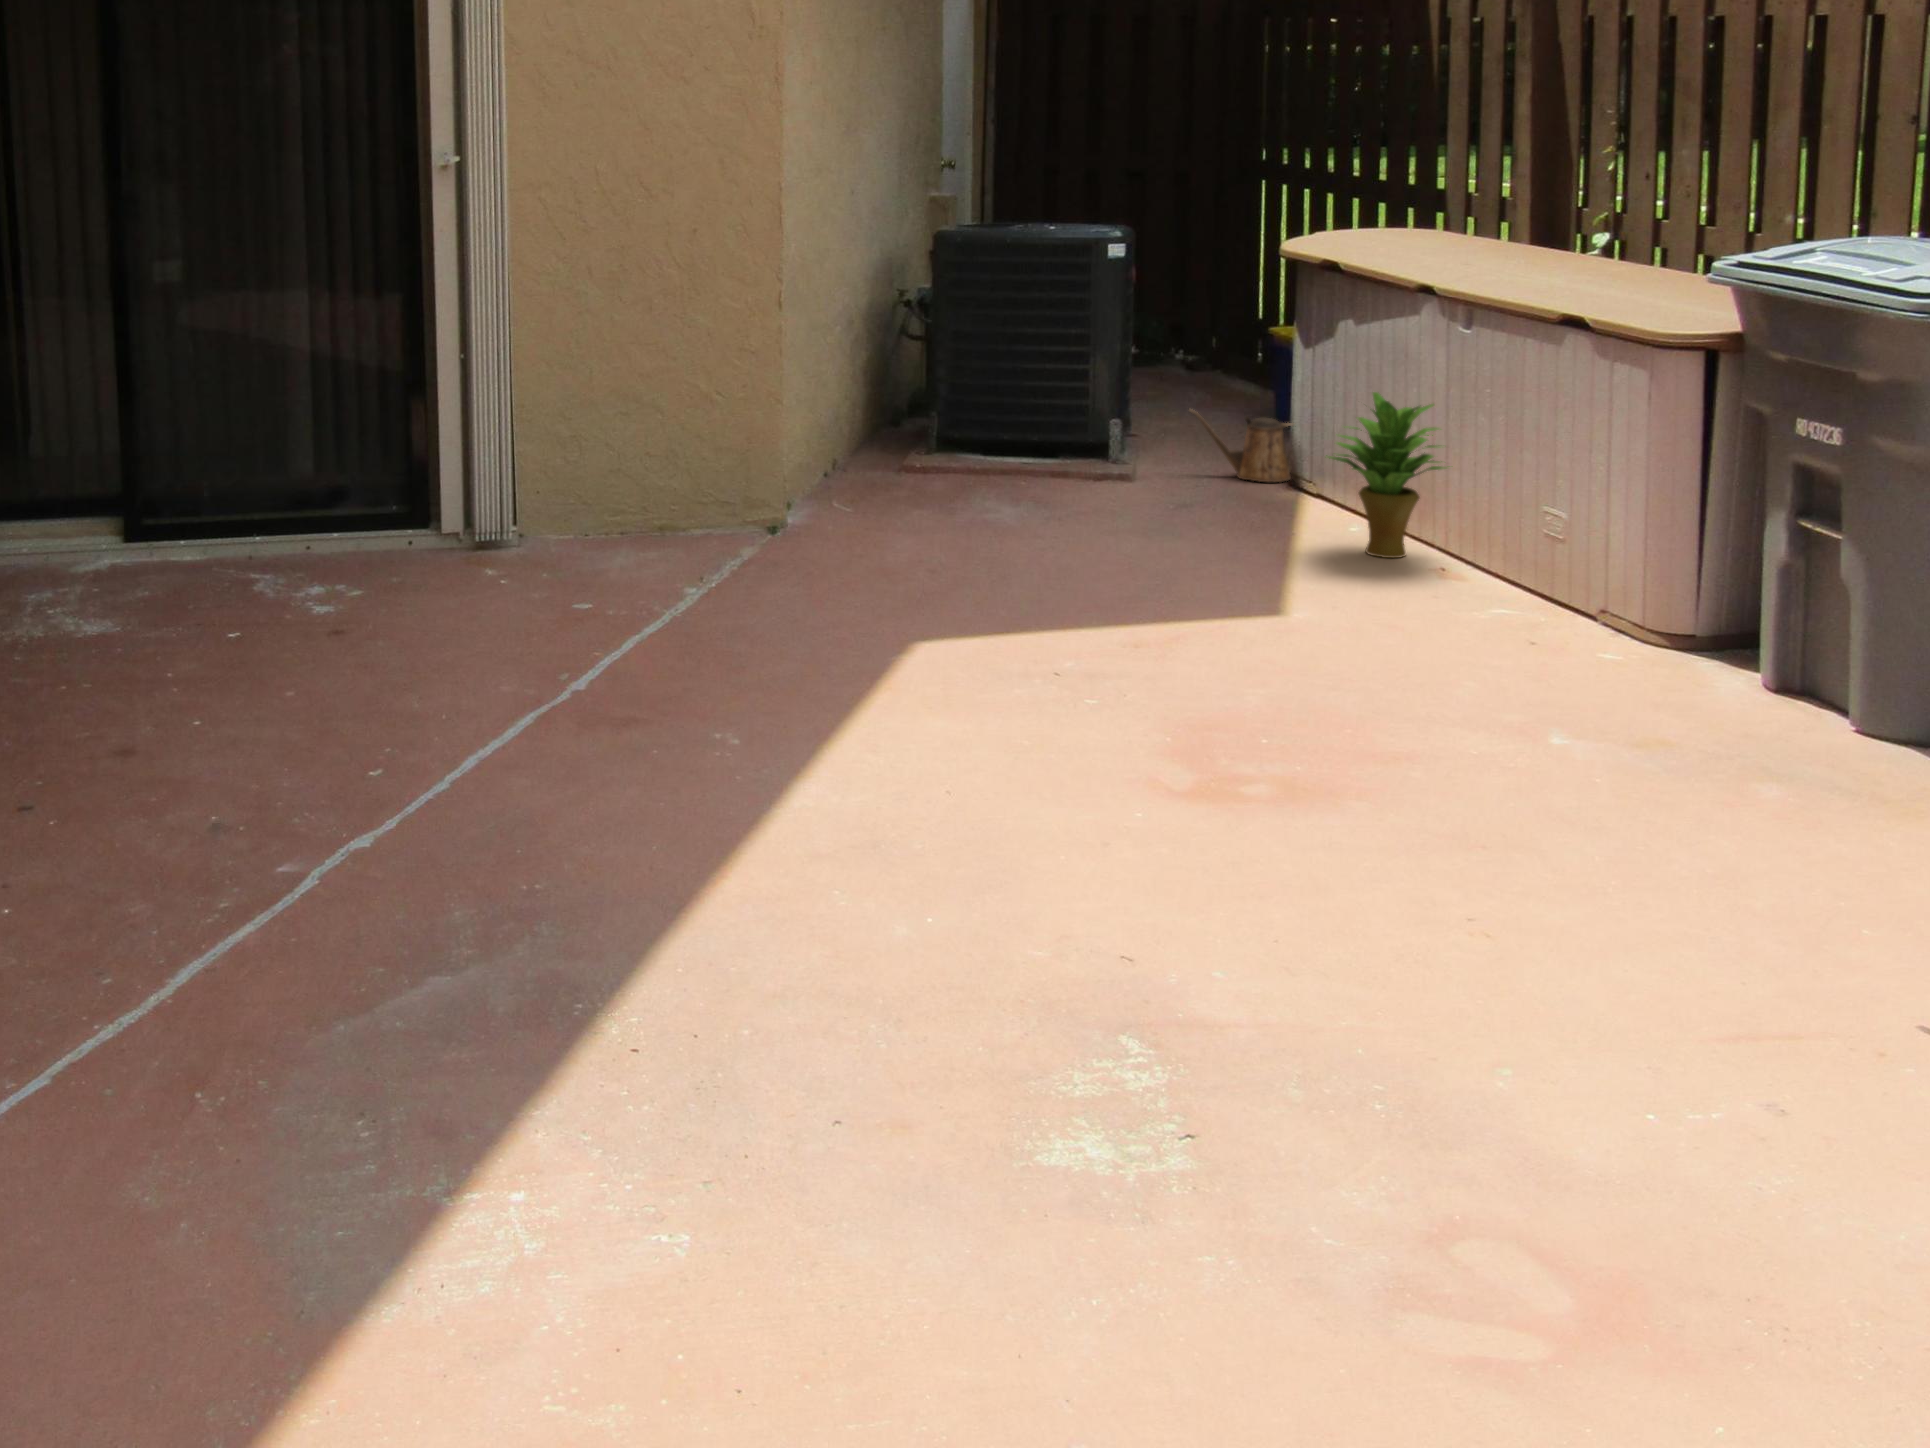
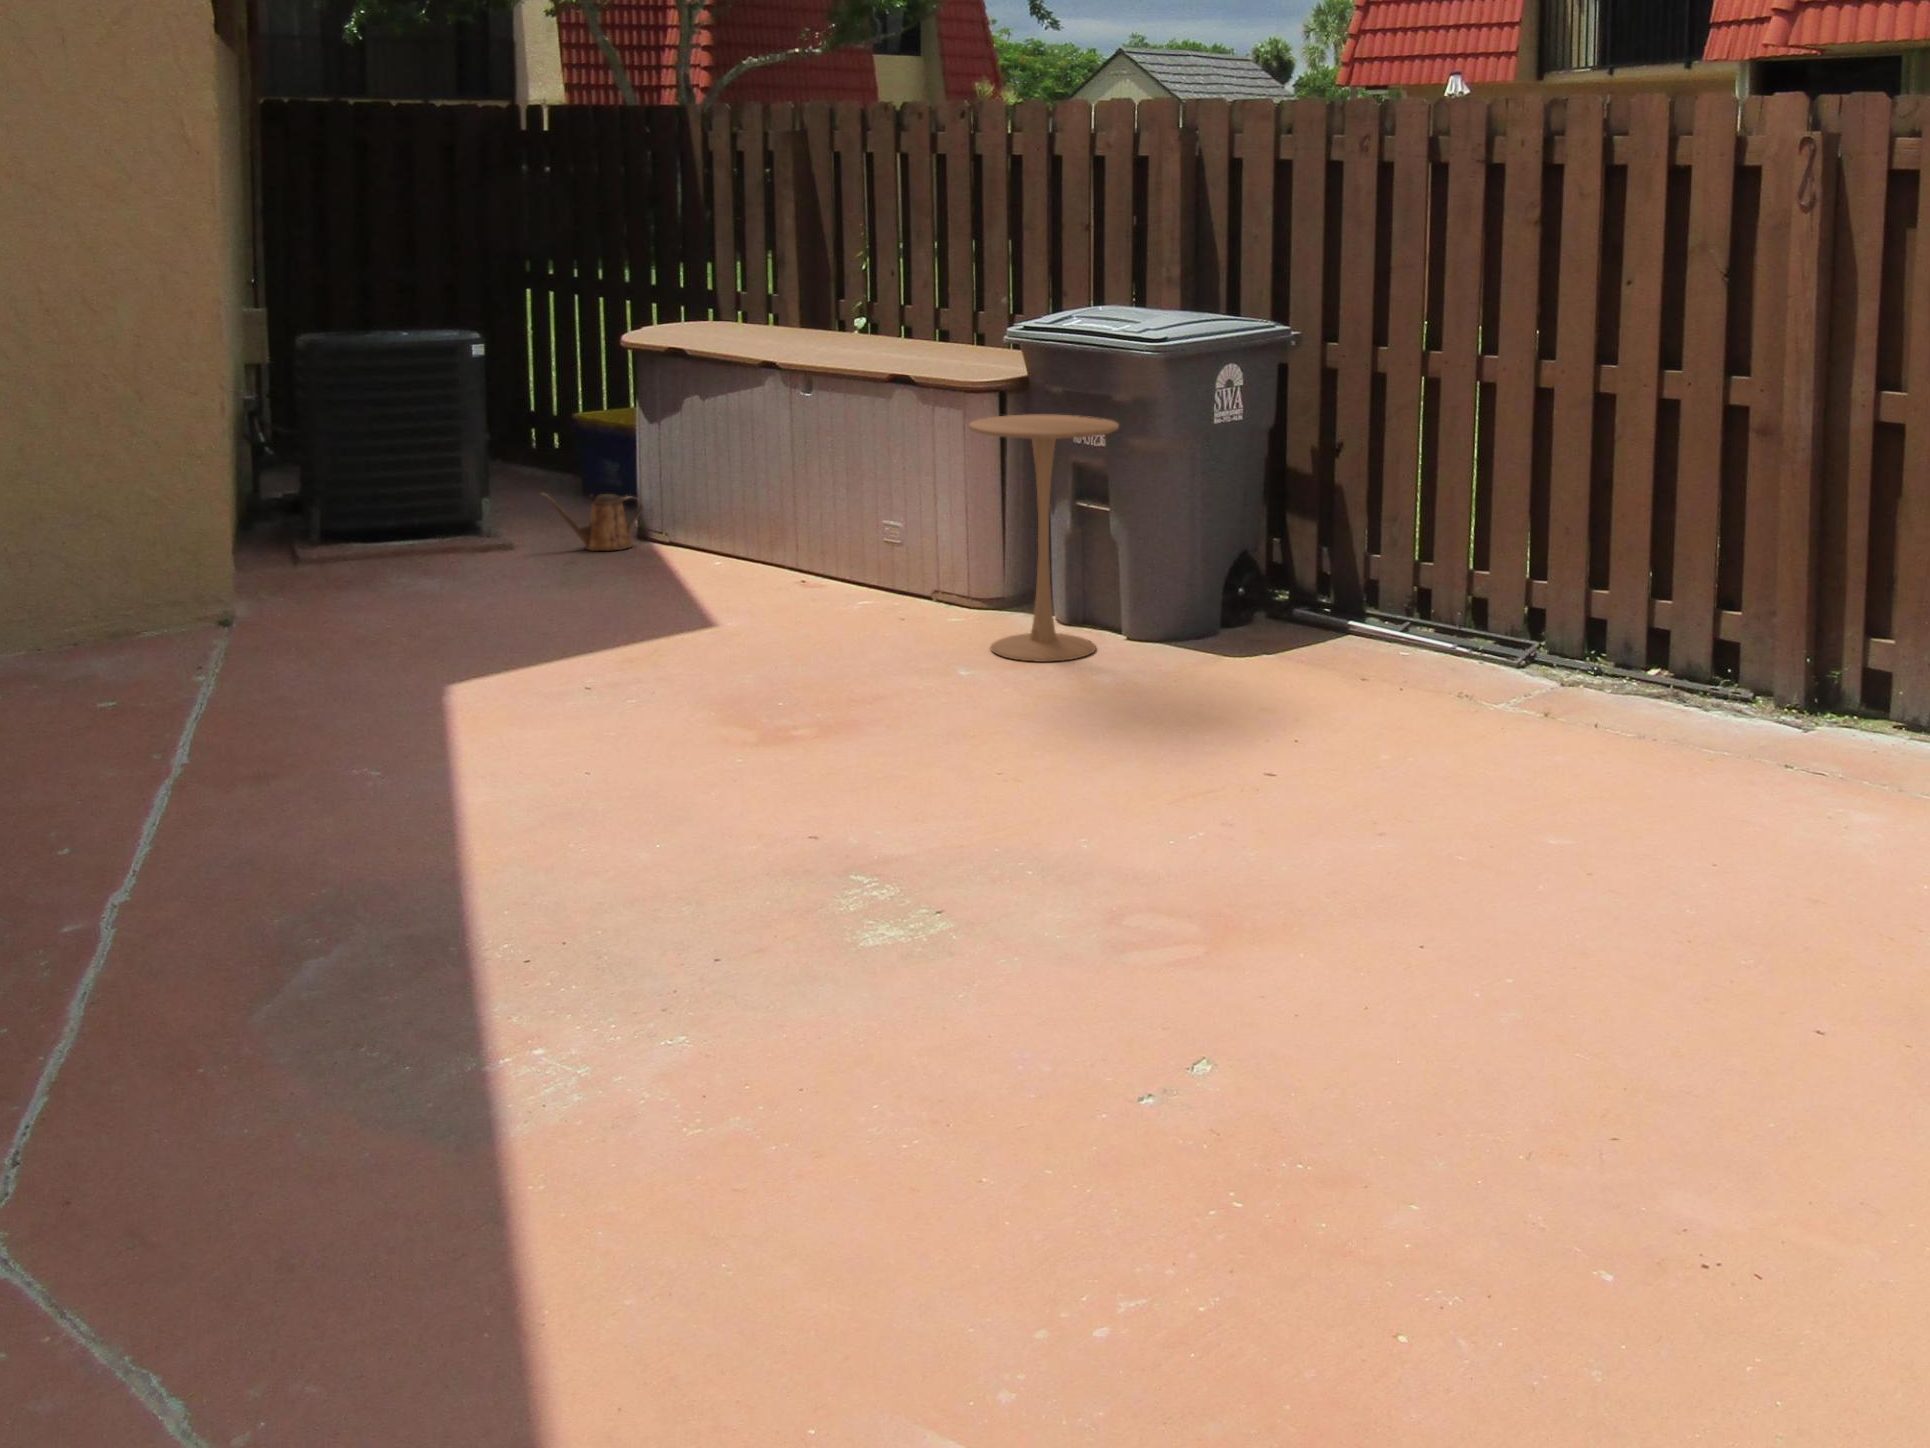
pedestal table: none [1608,385,1856,741] -> present [969,414,1119,662]
potted plant: present [1326,392,1446,558] -> none [703,454,804,590]

